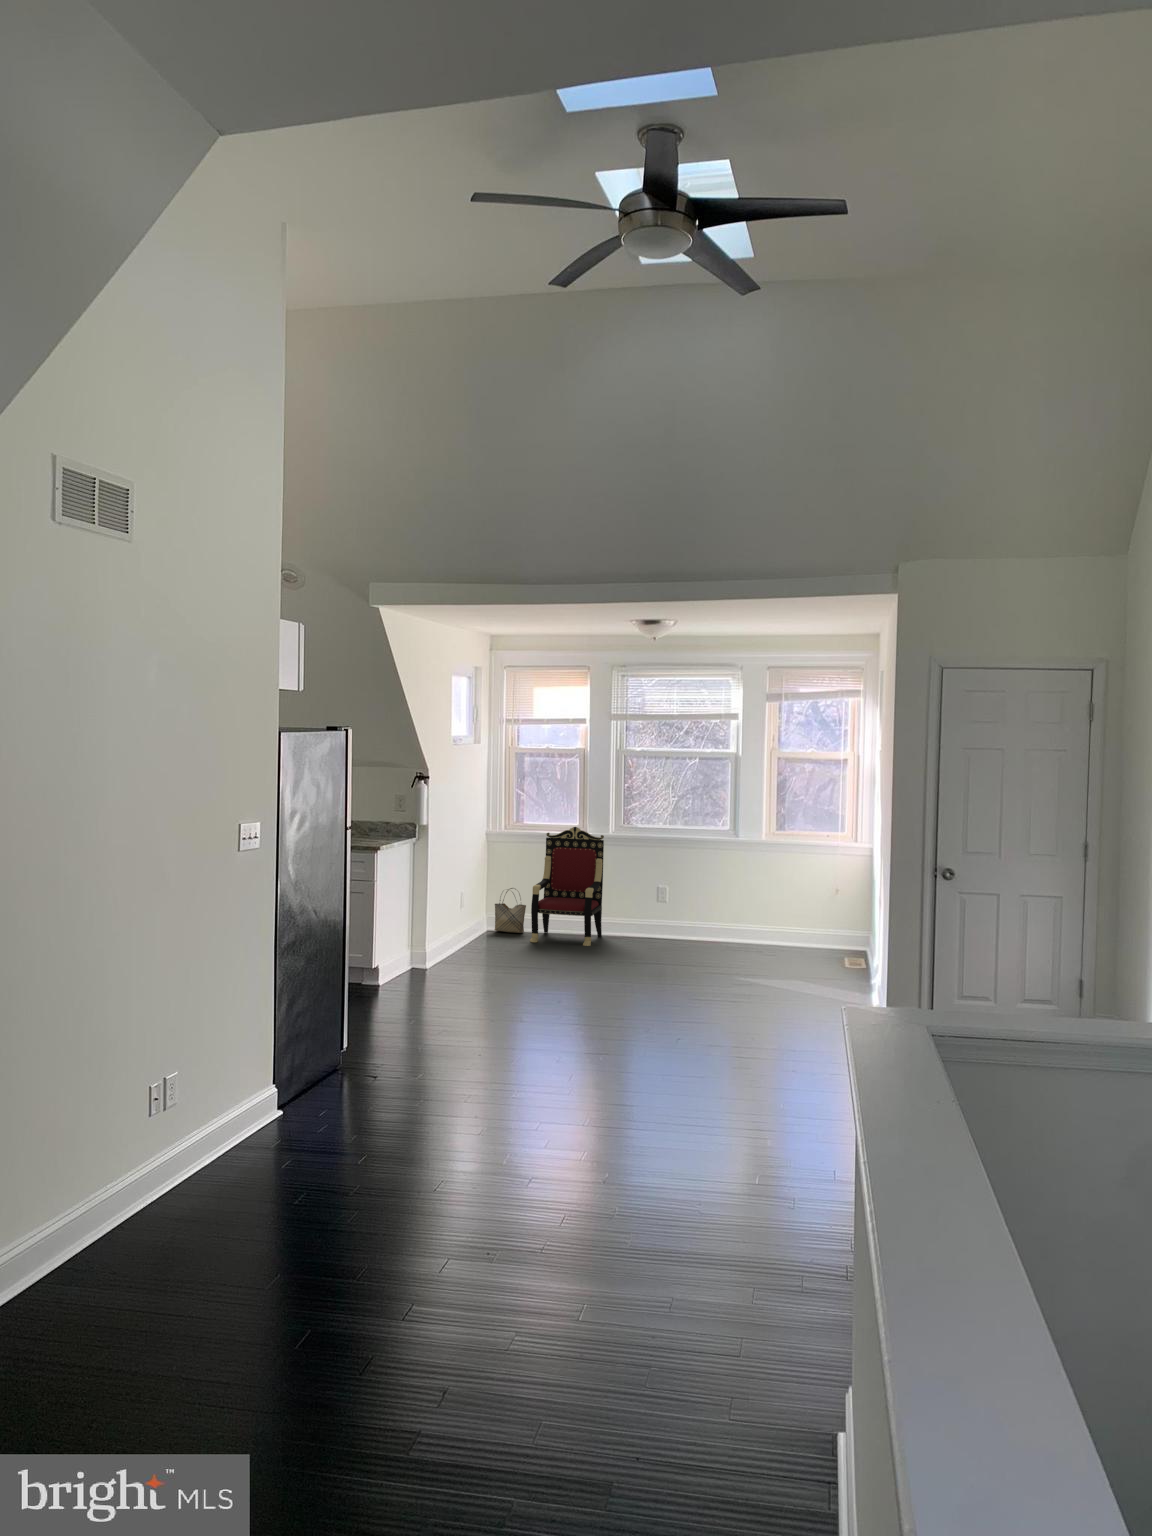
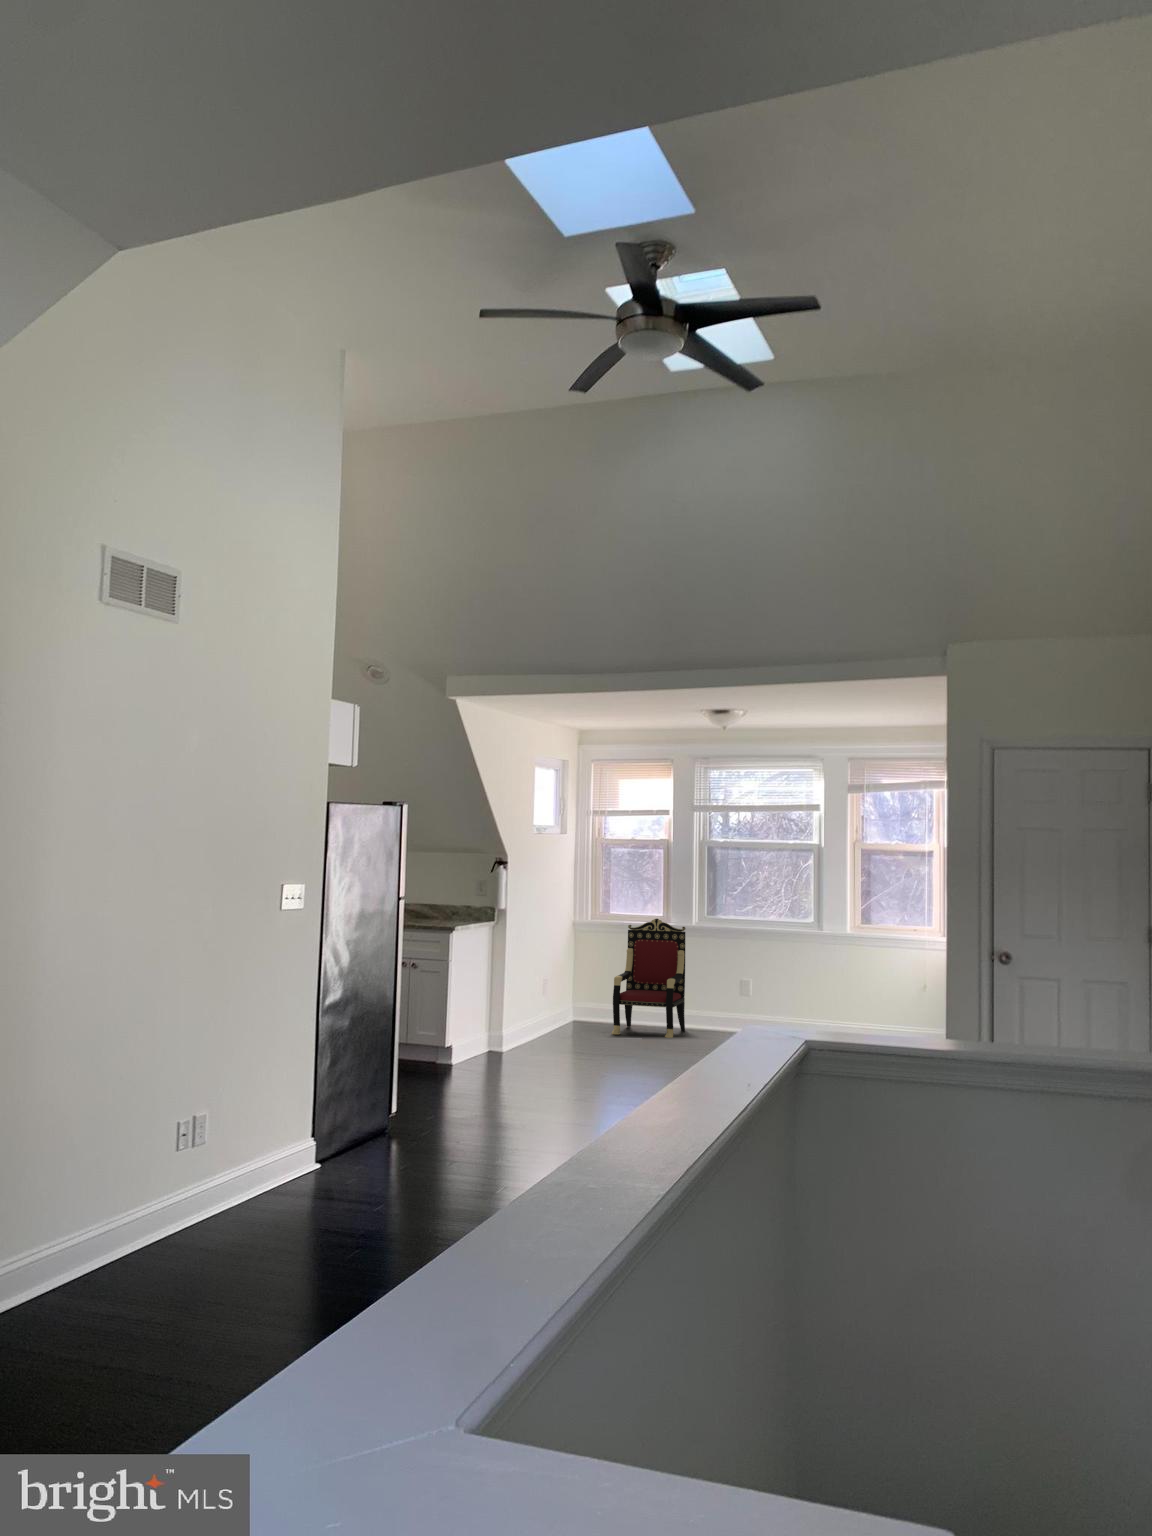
woven basket: present [495,888,526,933] -> none [577,981,609,1027]

